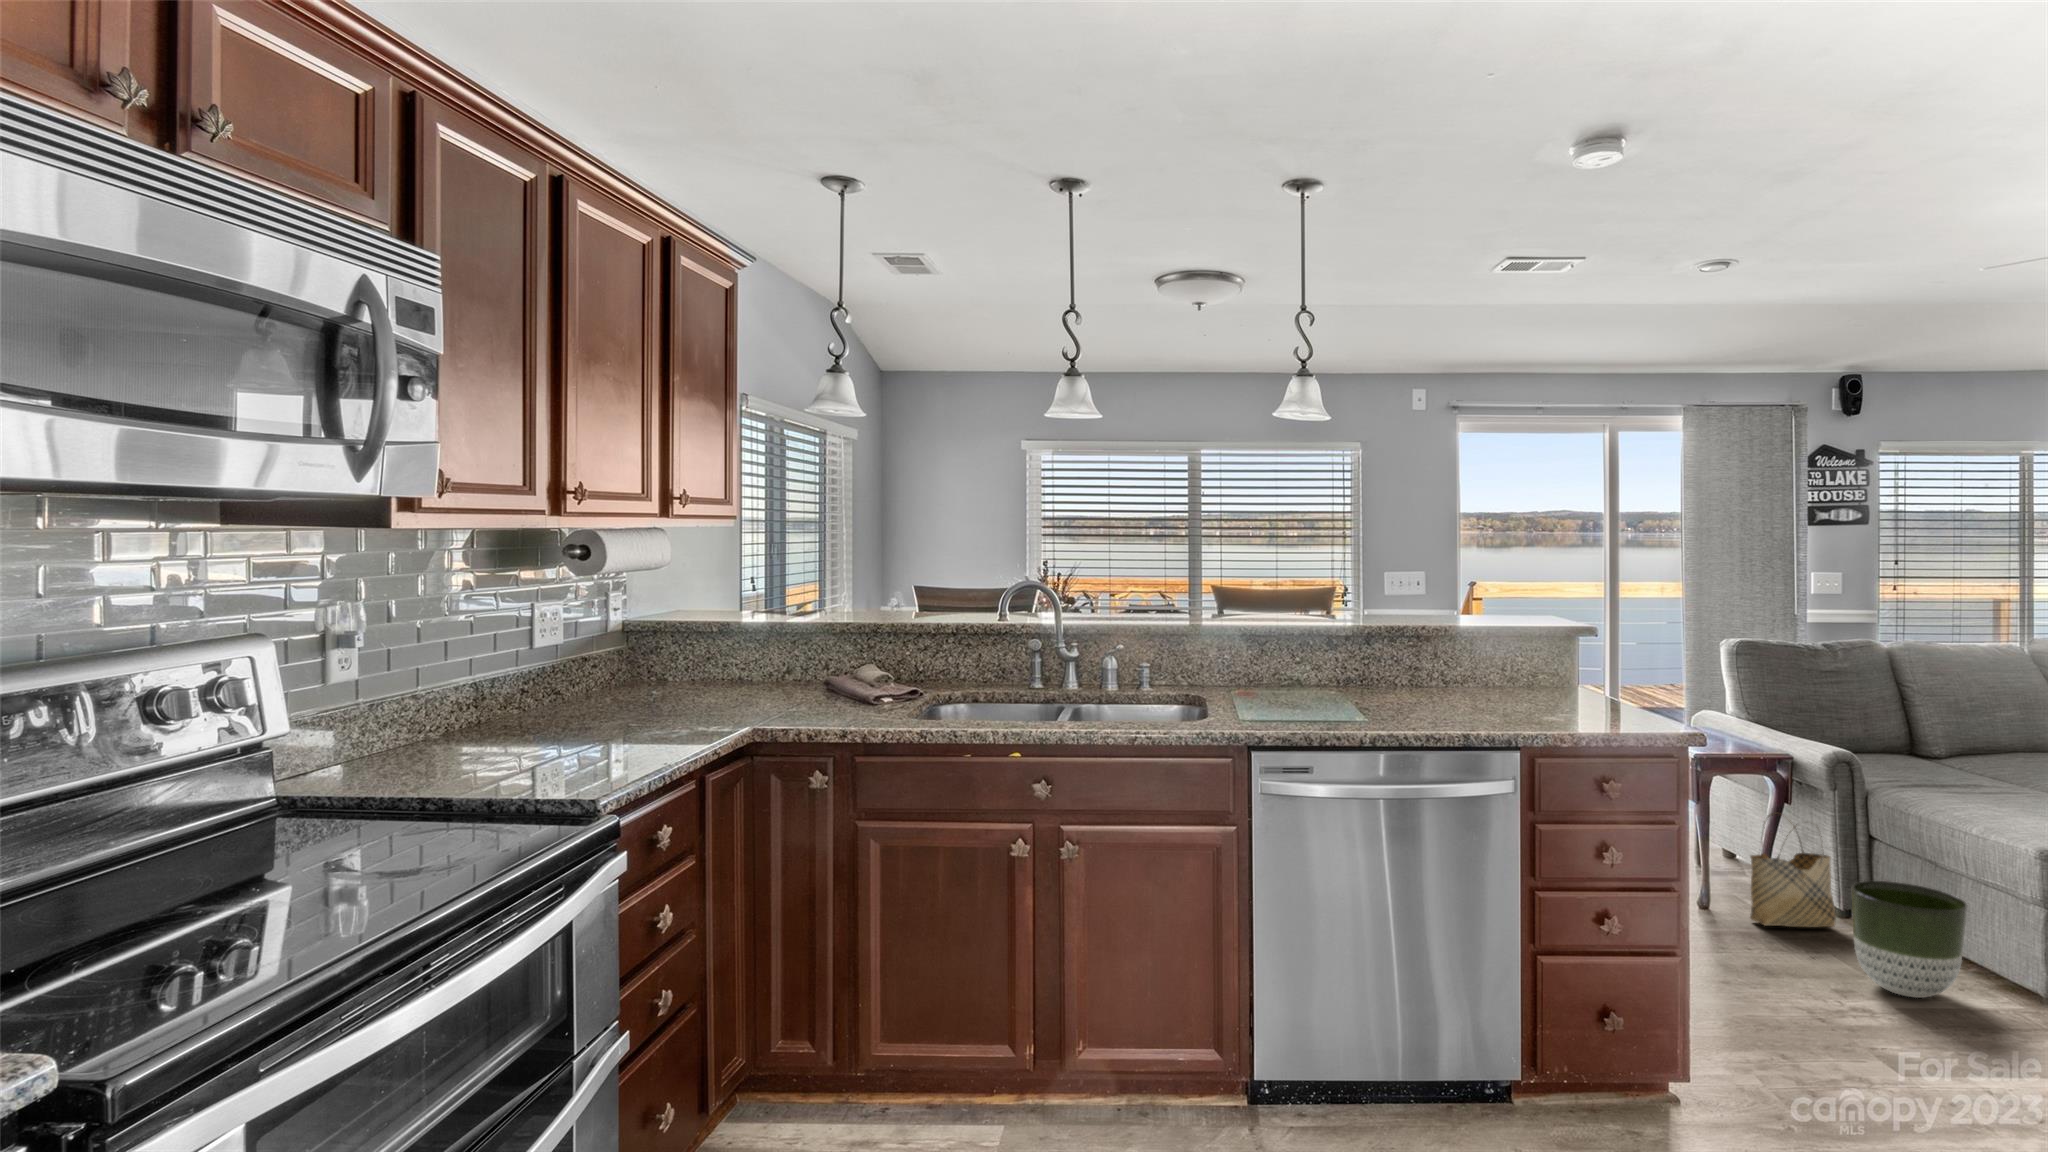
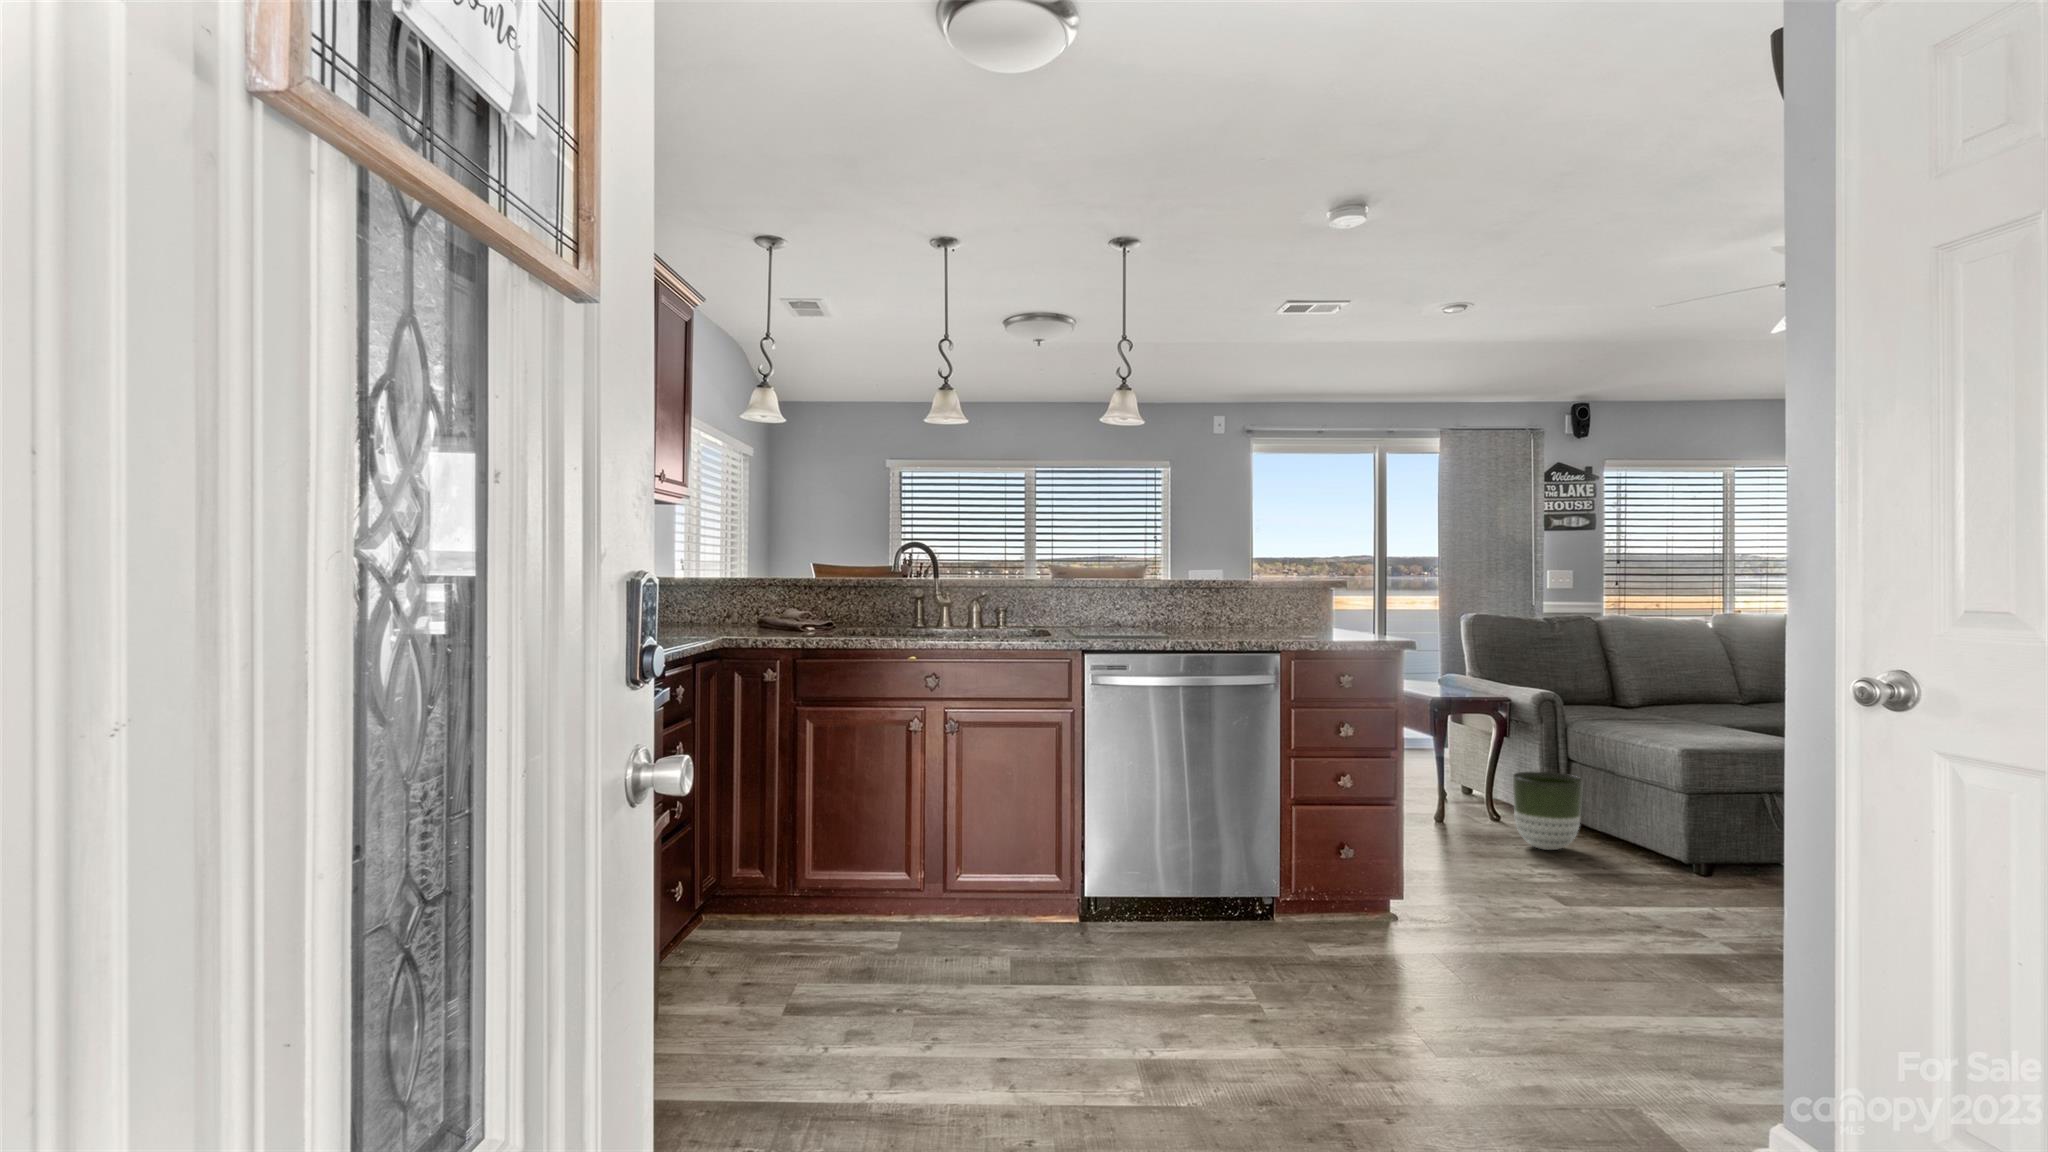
woven basket: present [1750,813,1836,927] -> none [1457,734,1516,819]

